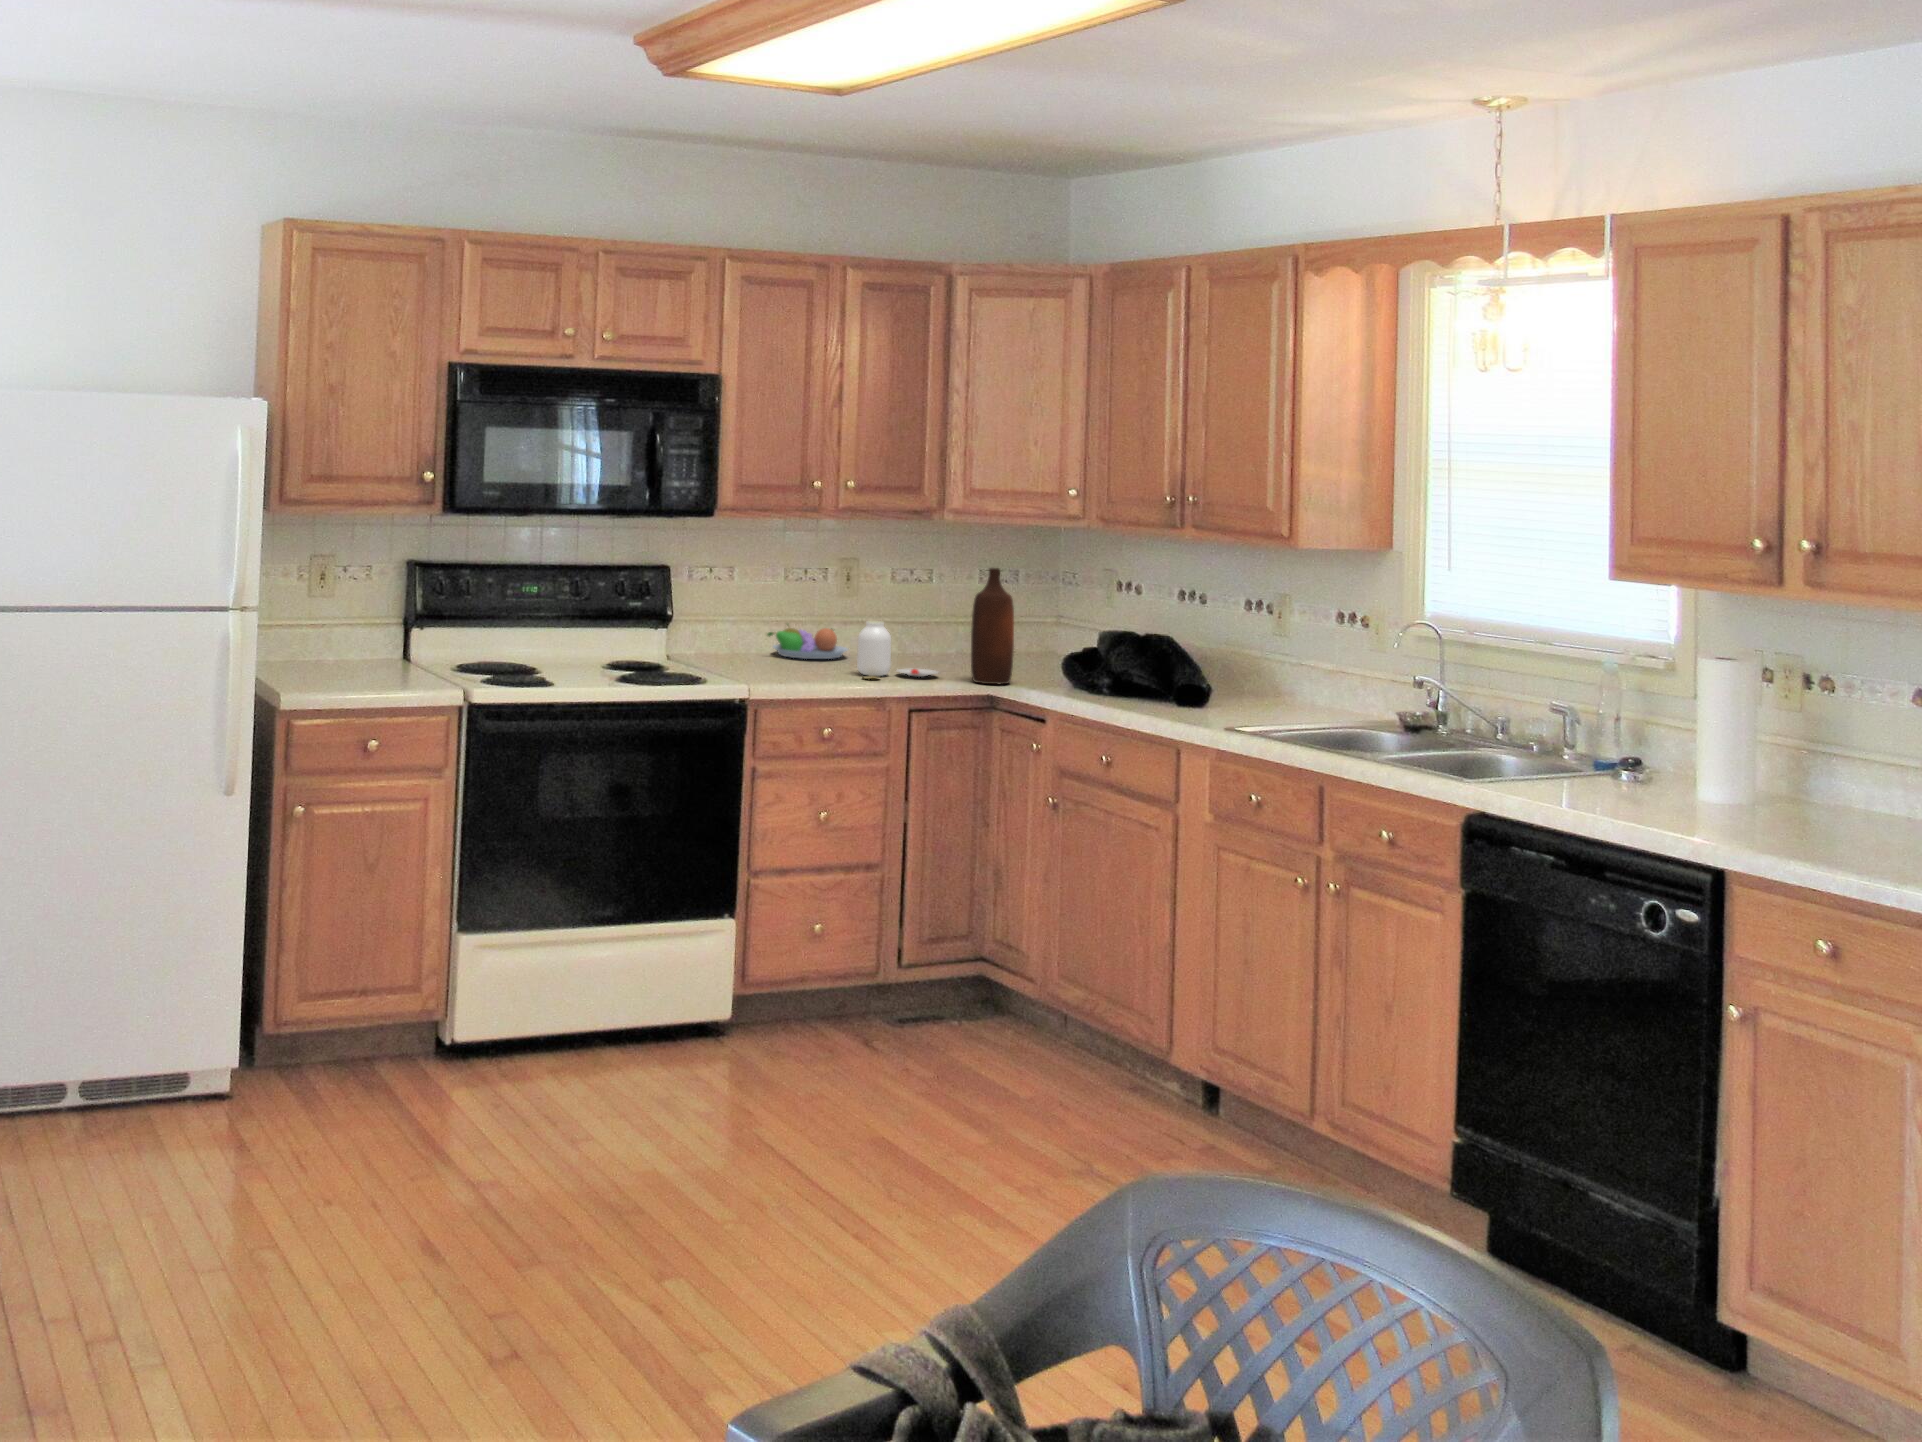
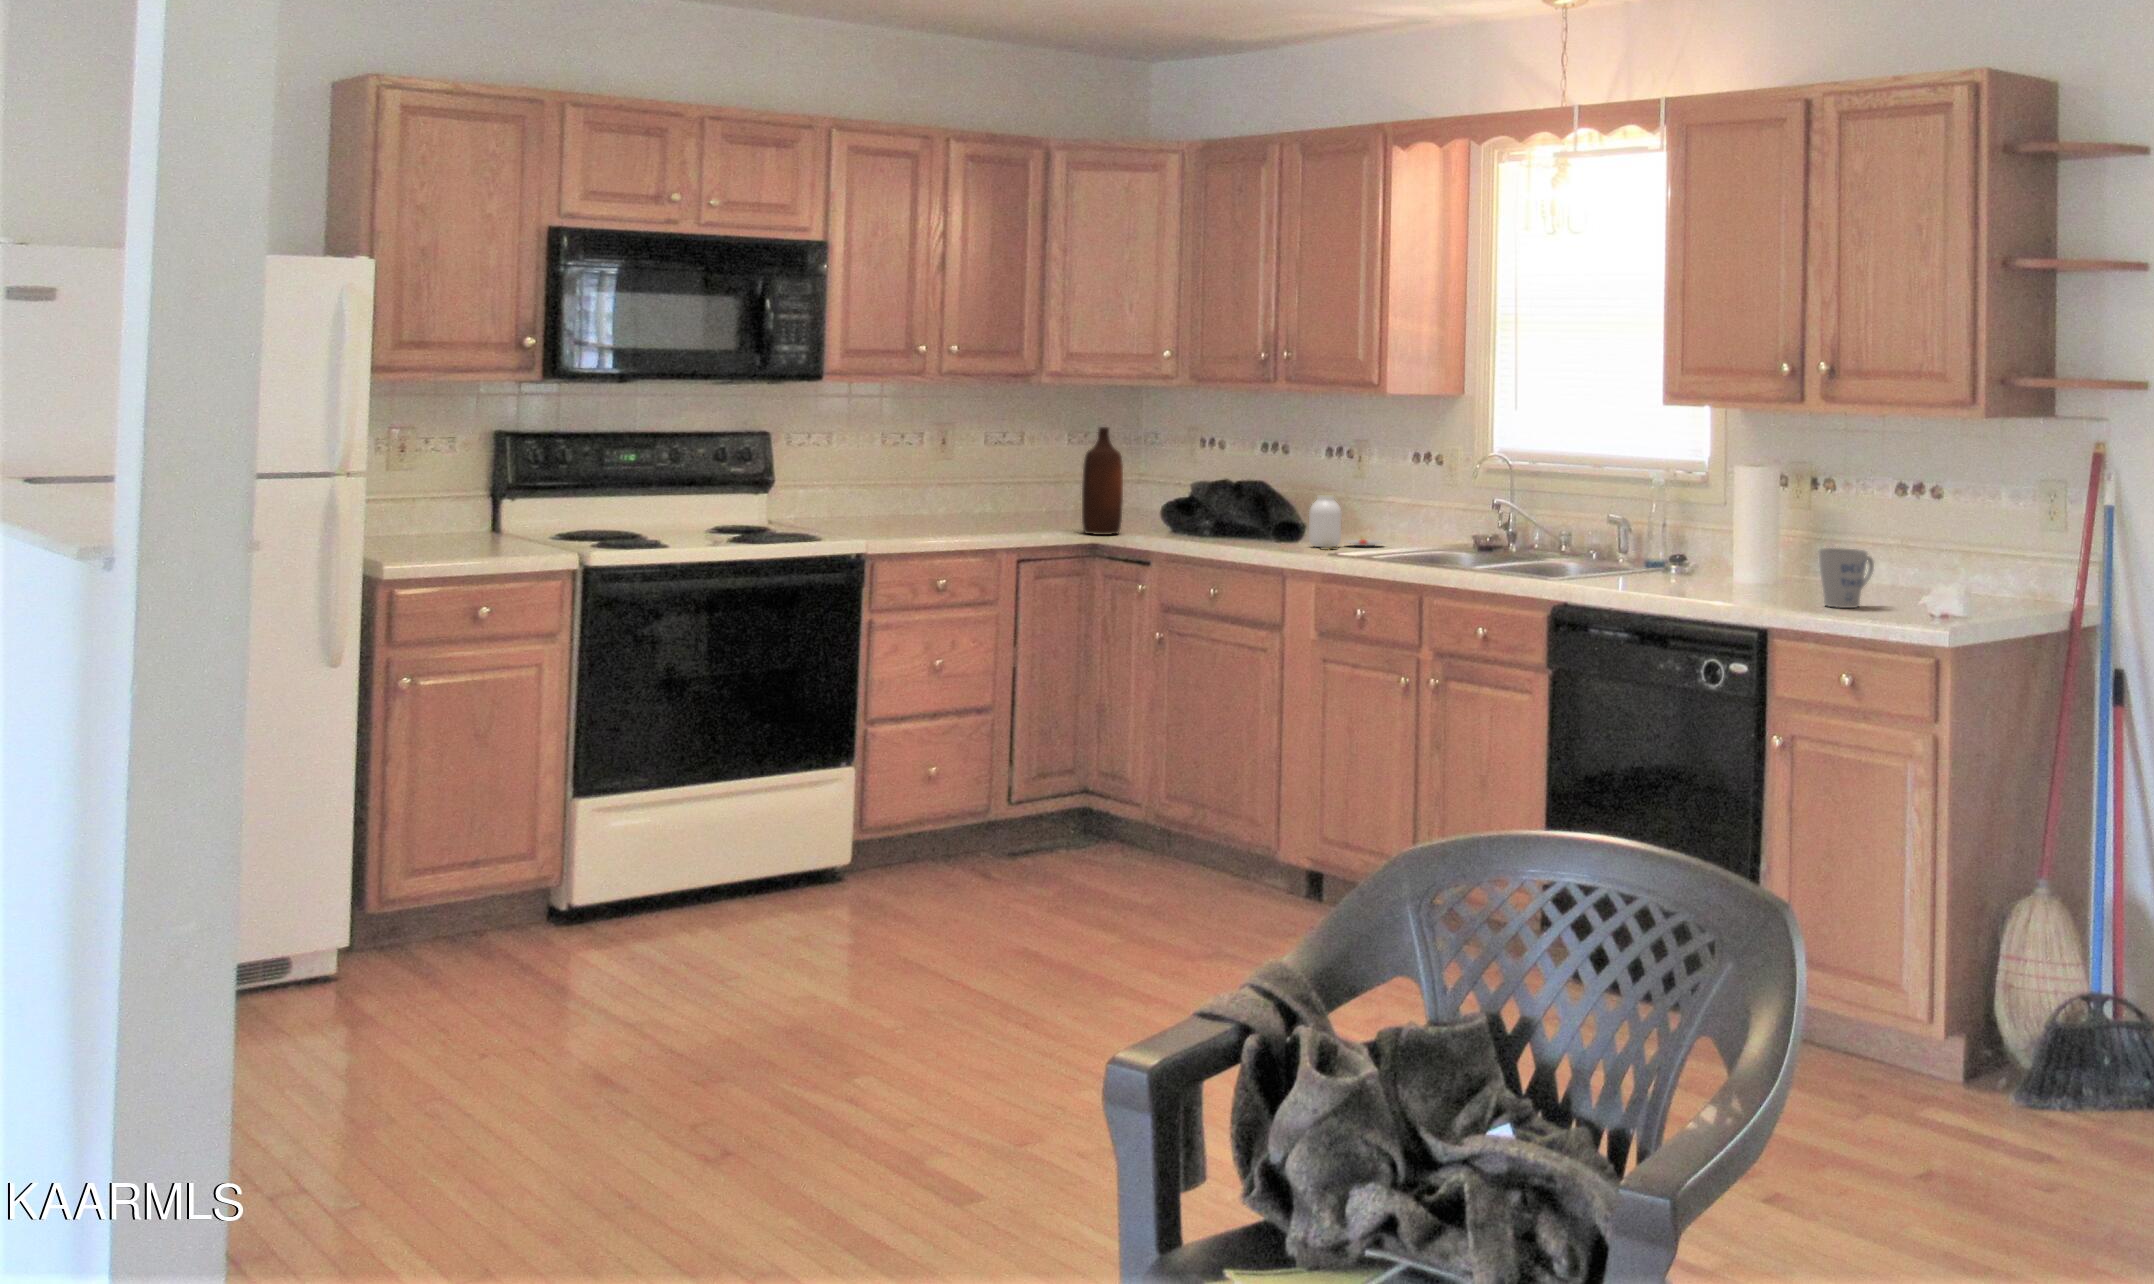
jar: present [857,621,938,679] -> present [1309,495,1382,550]
fruit bowl: present [767,627,848,659] -> none [875,488,956,521]
mug: none [1791,774,1869,852] -> present [1819,548,1874,608]

